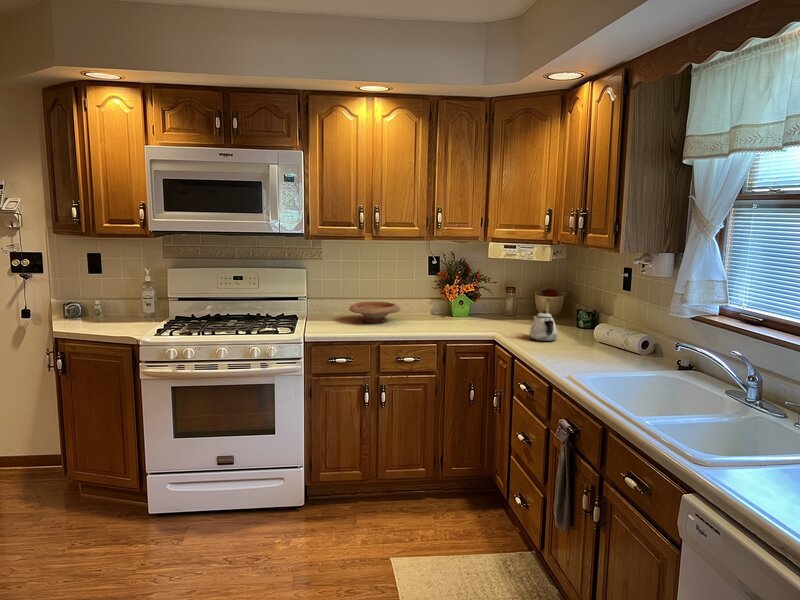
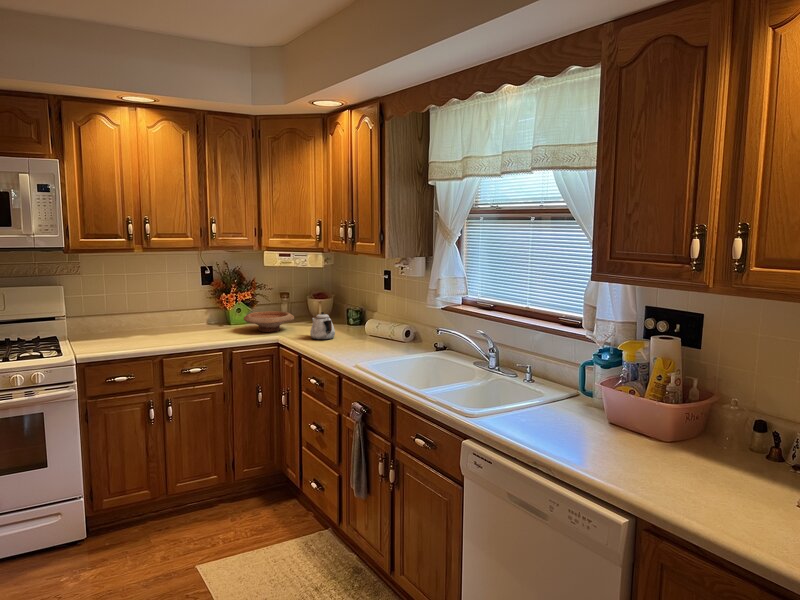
wooden bowl: present [349,302,400,323] -> present [244,311,294,332]

